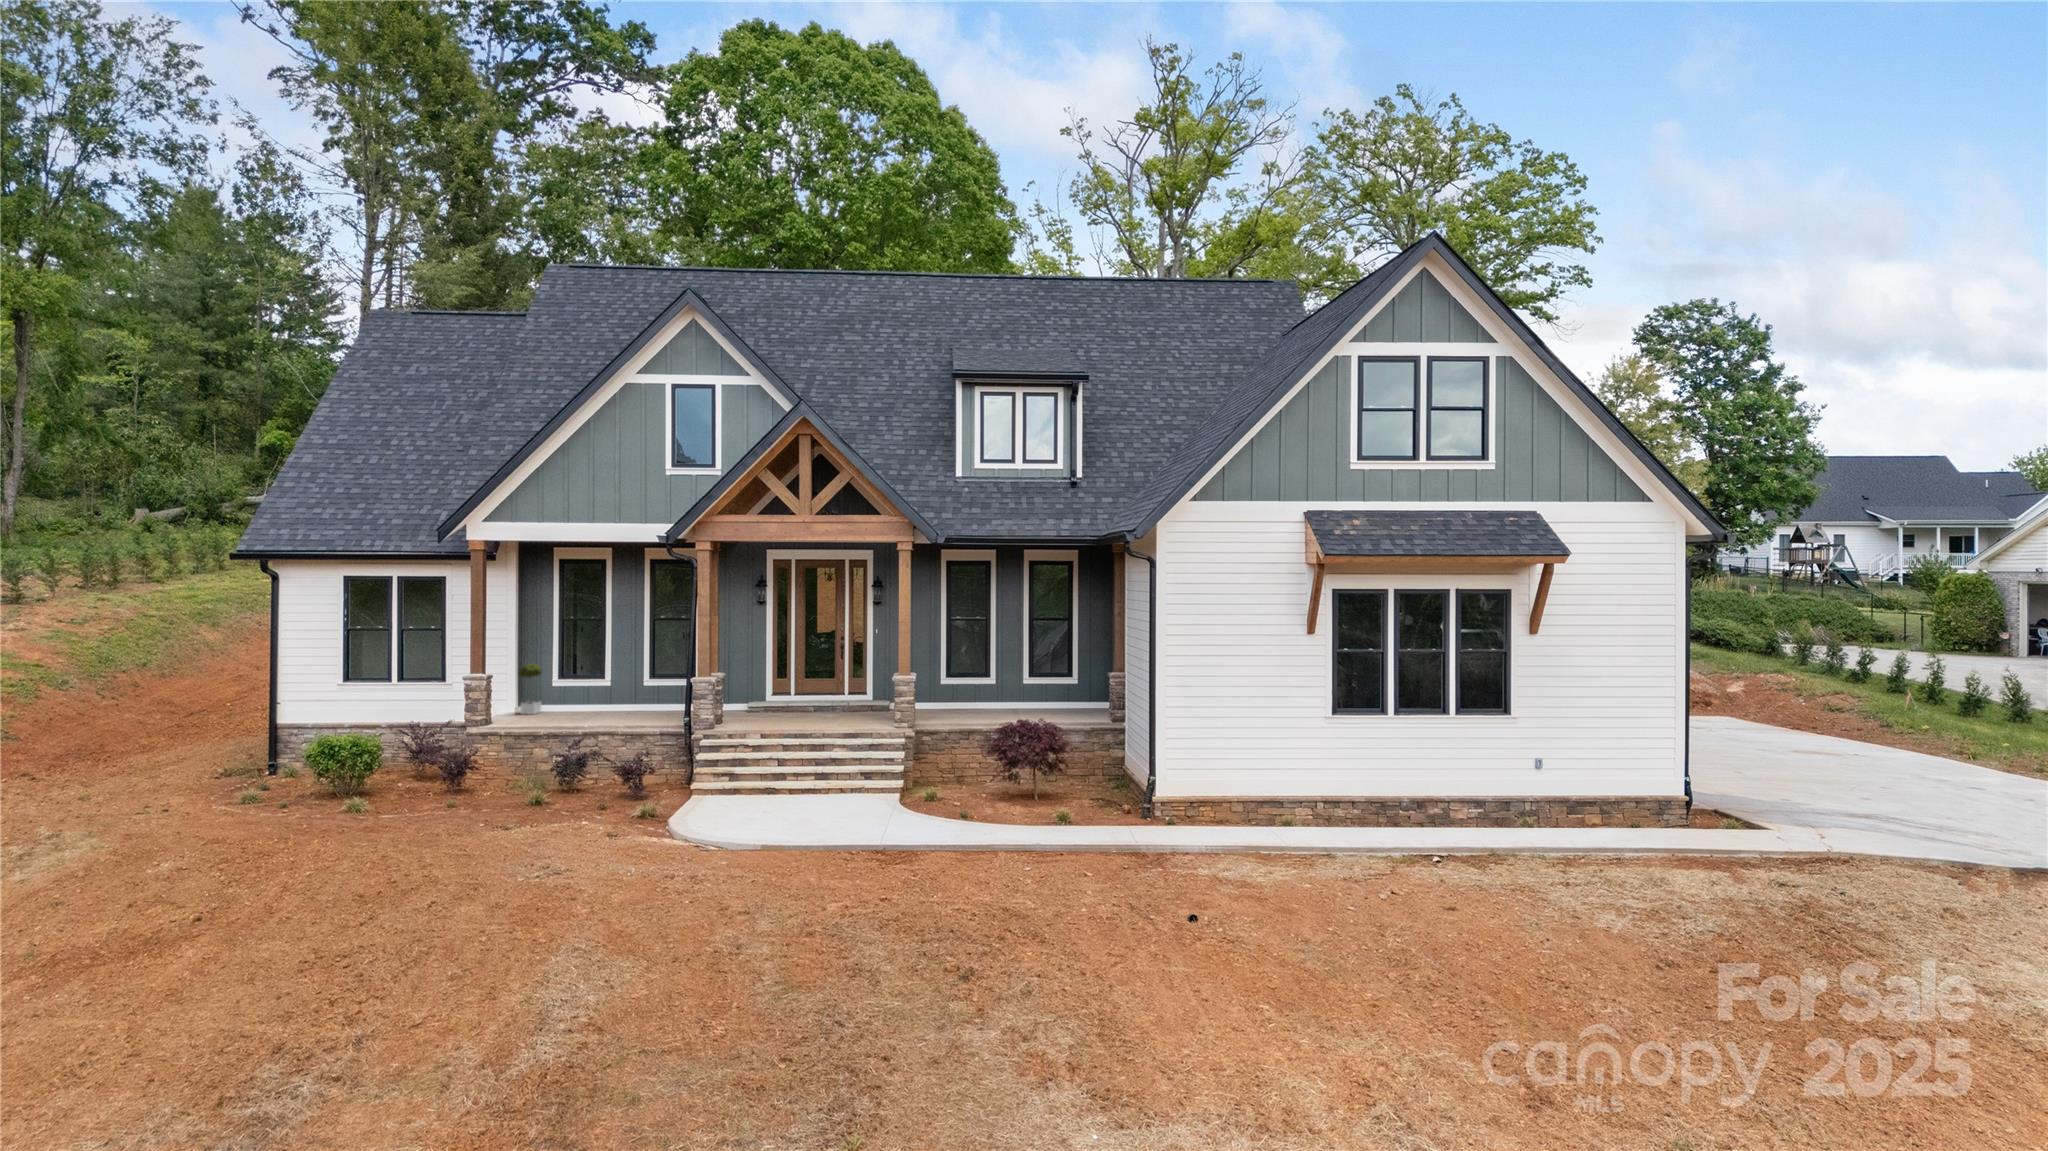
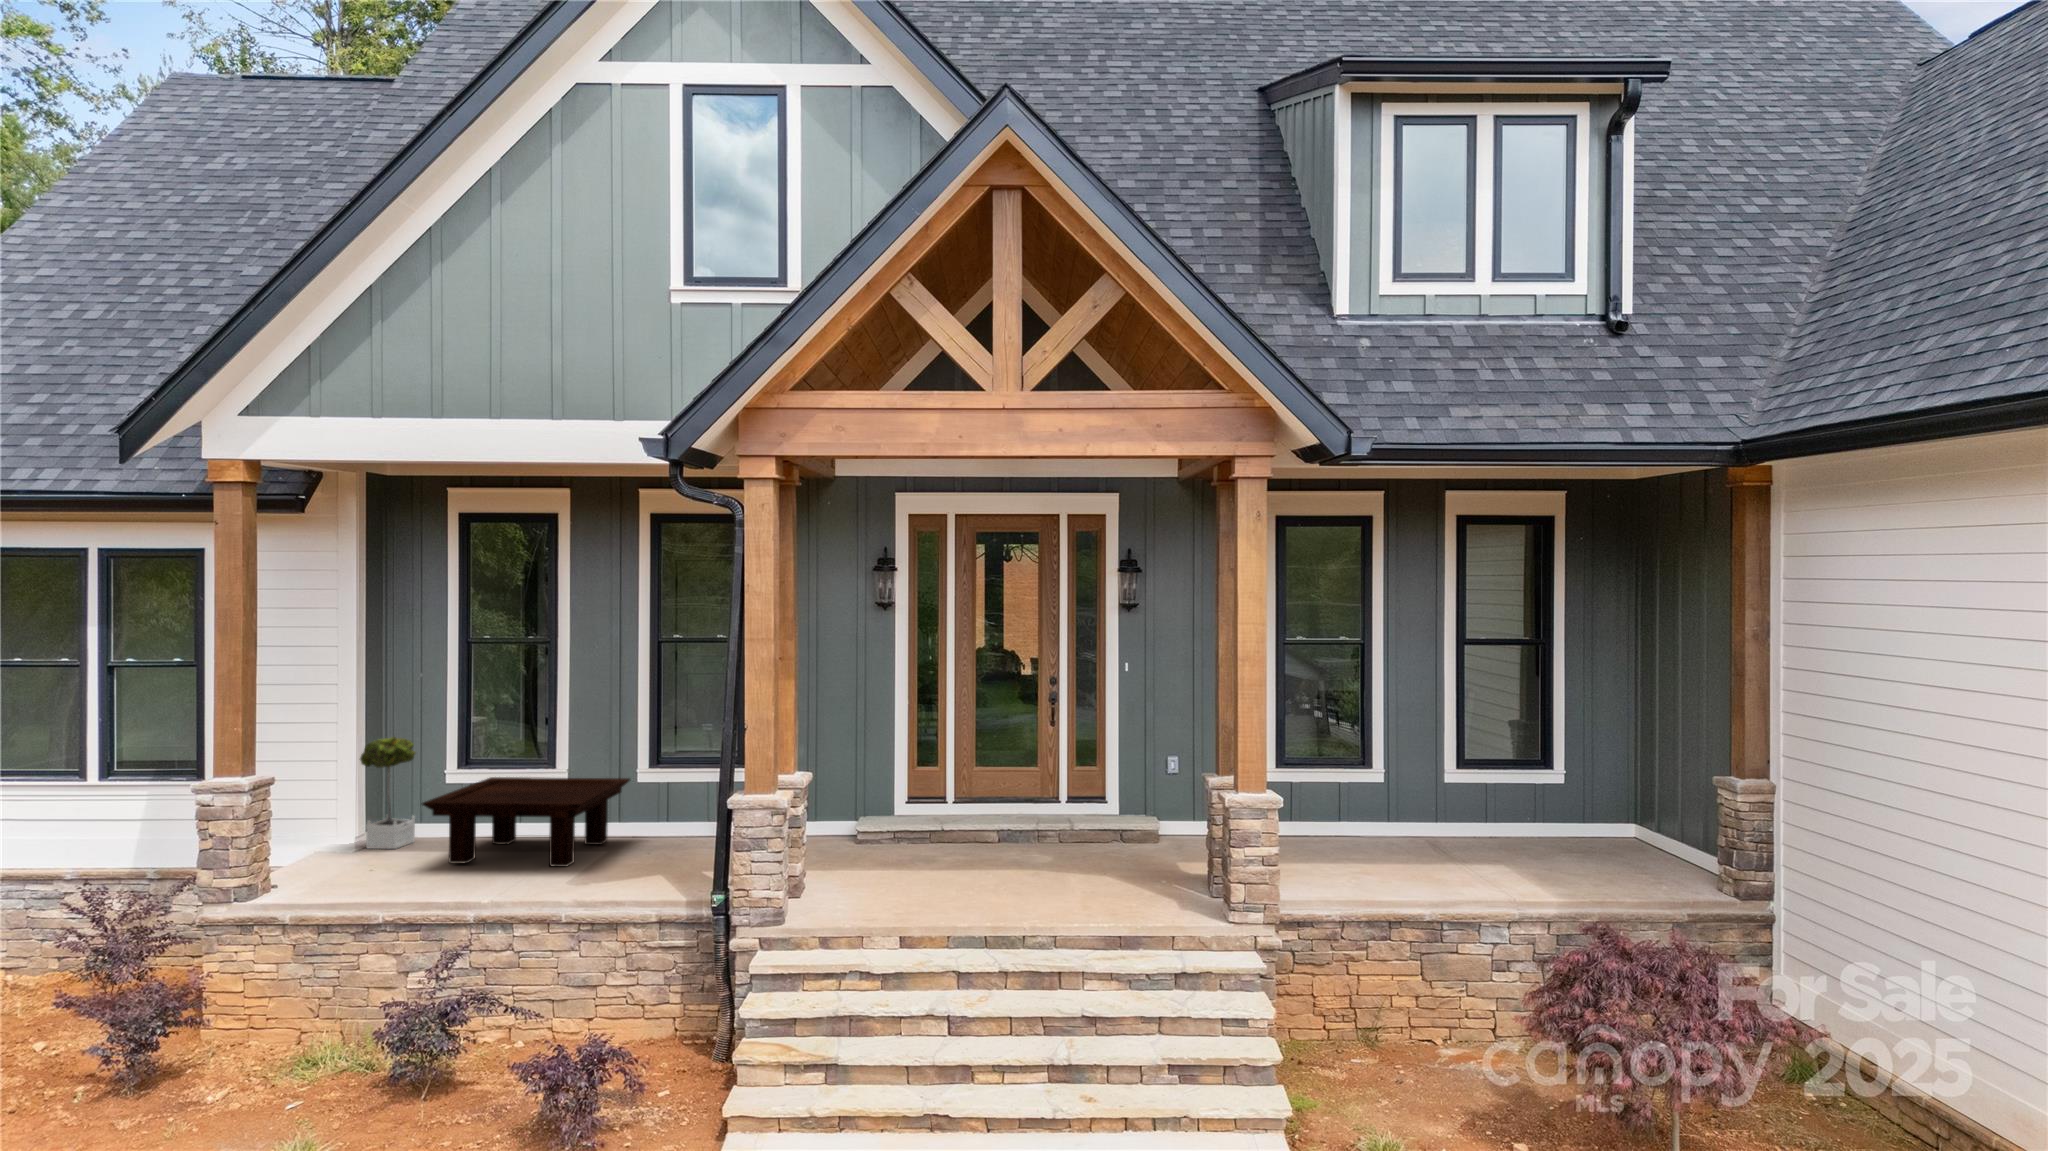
coffee table: none [552,683,642,718] -> present [422,777,630,867]

